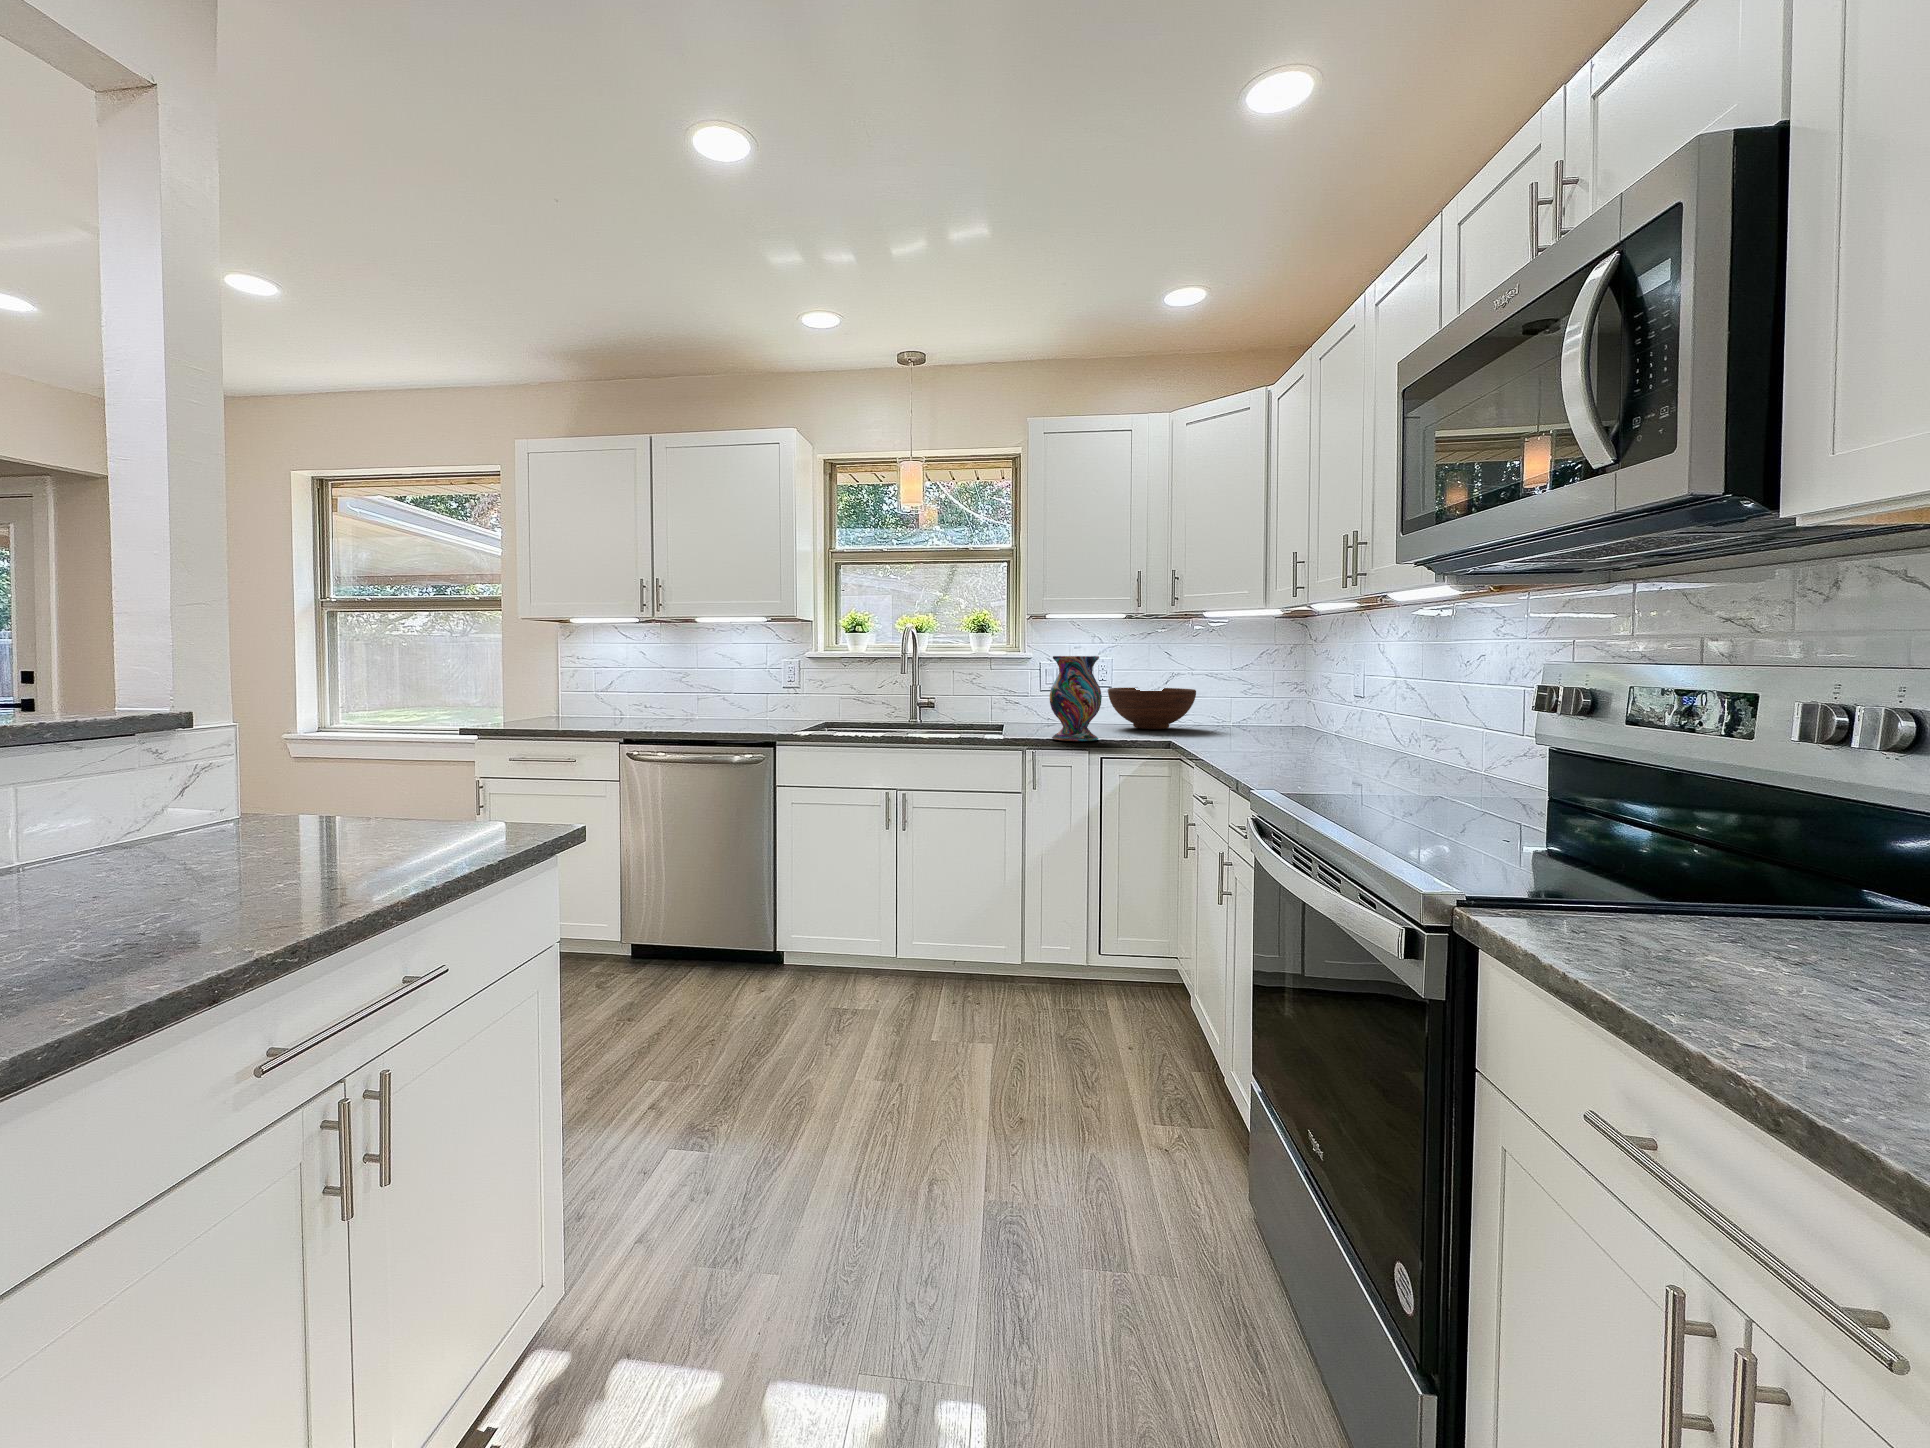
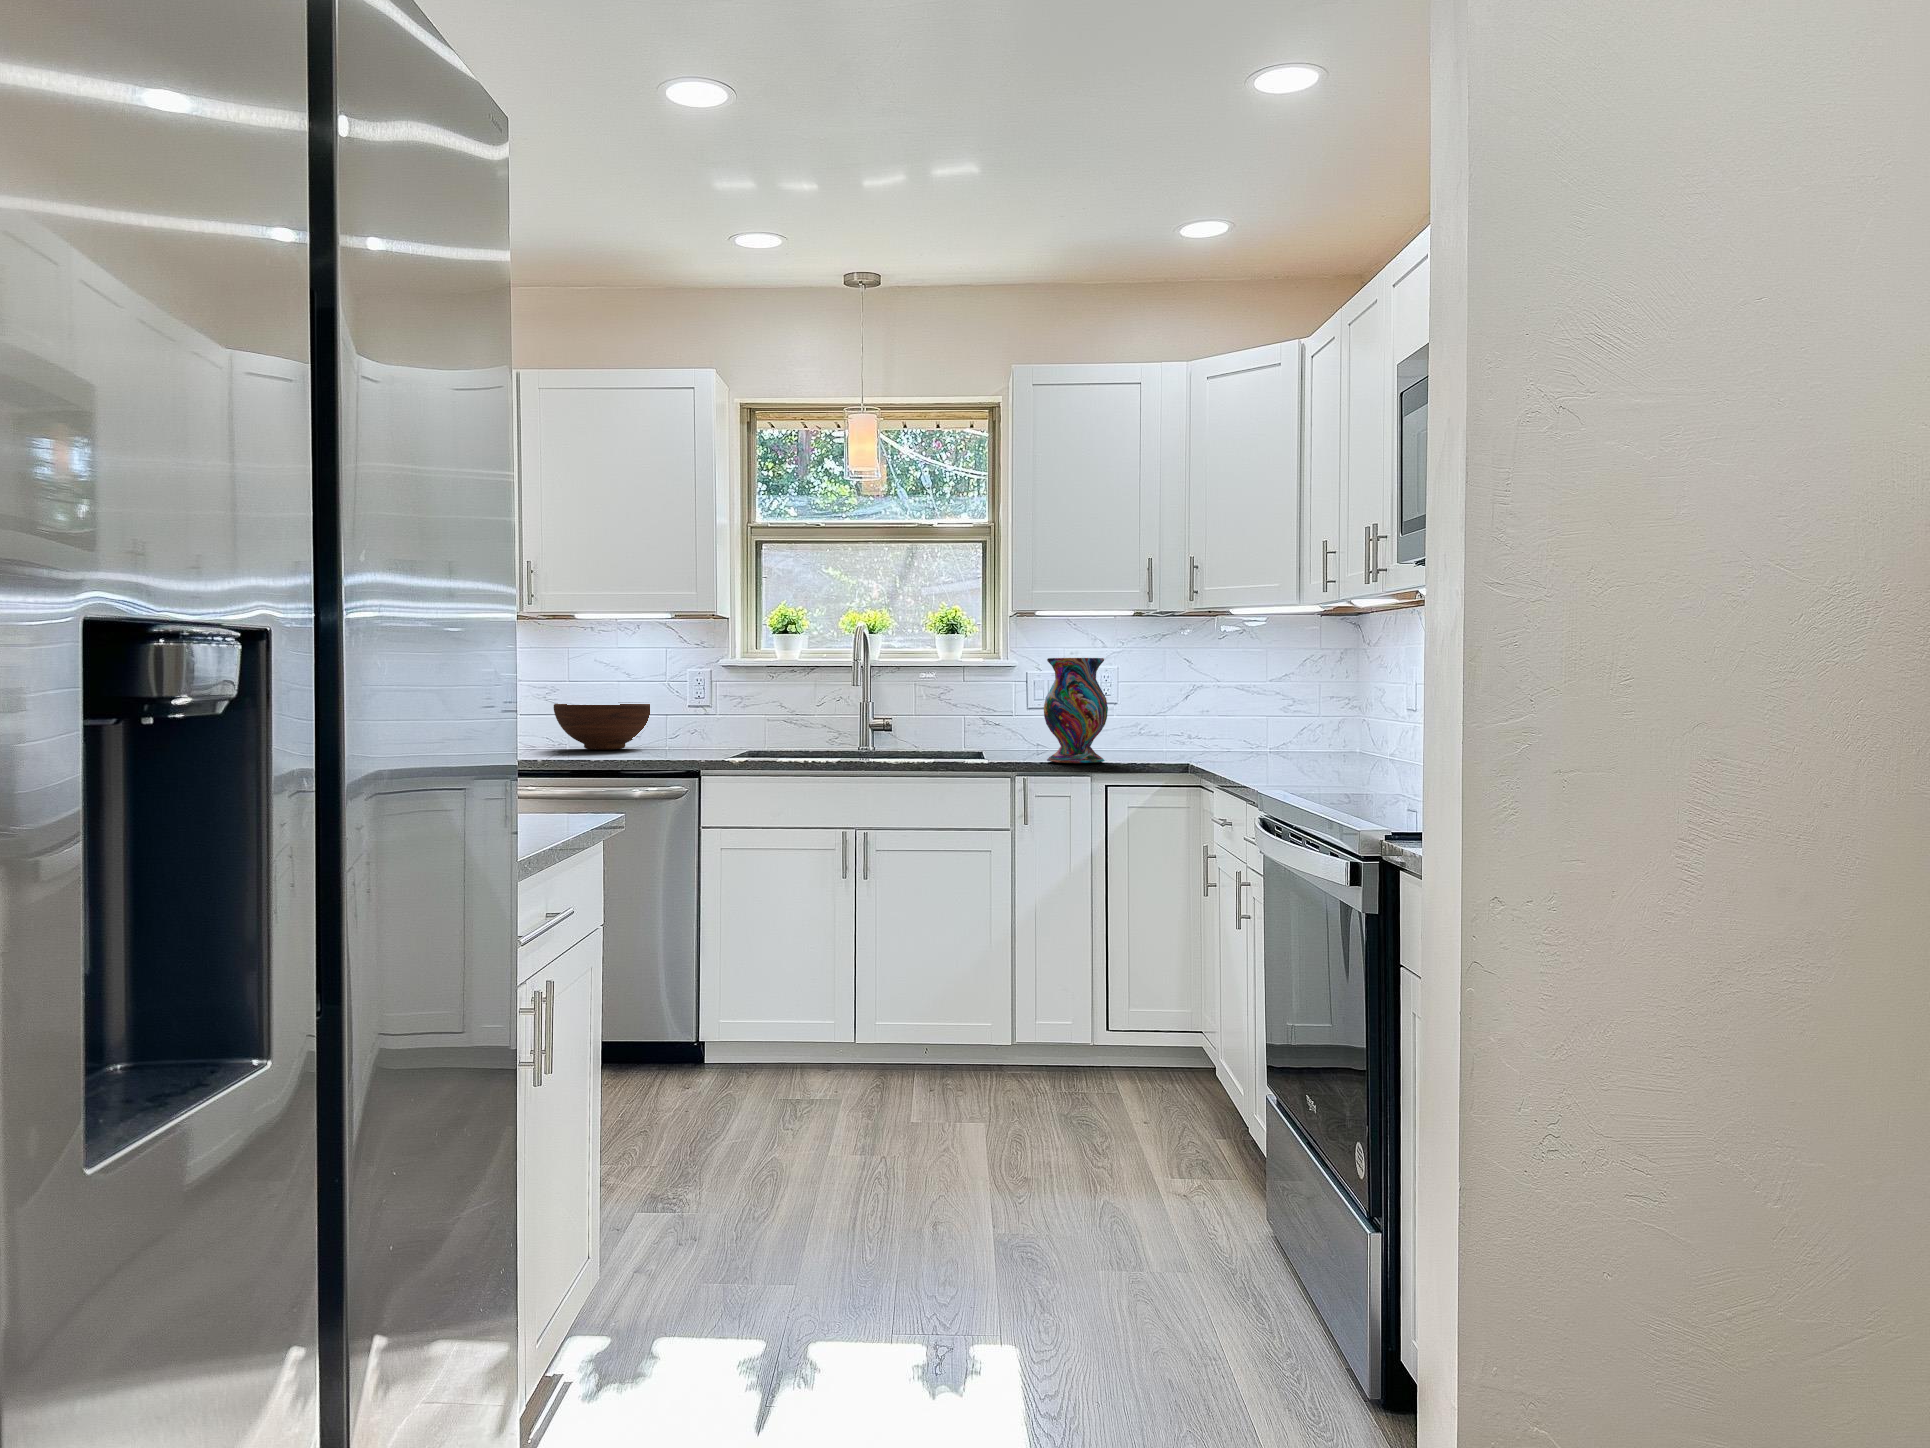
fruit bowl: present [1108,687,1196,729] -> present [554,704,650,750]

